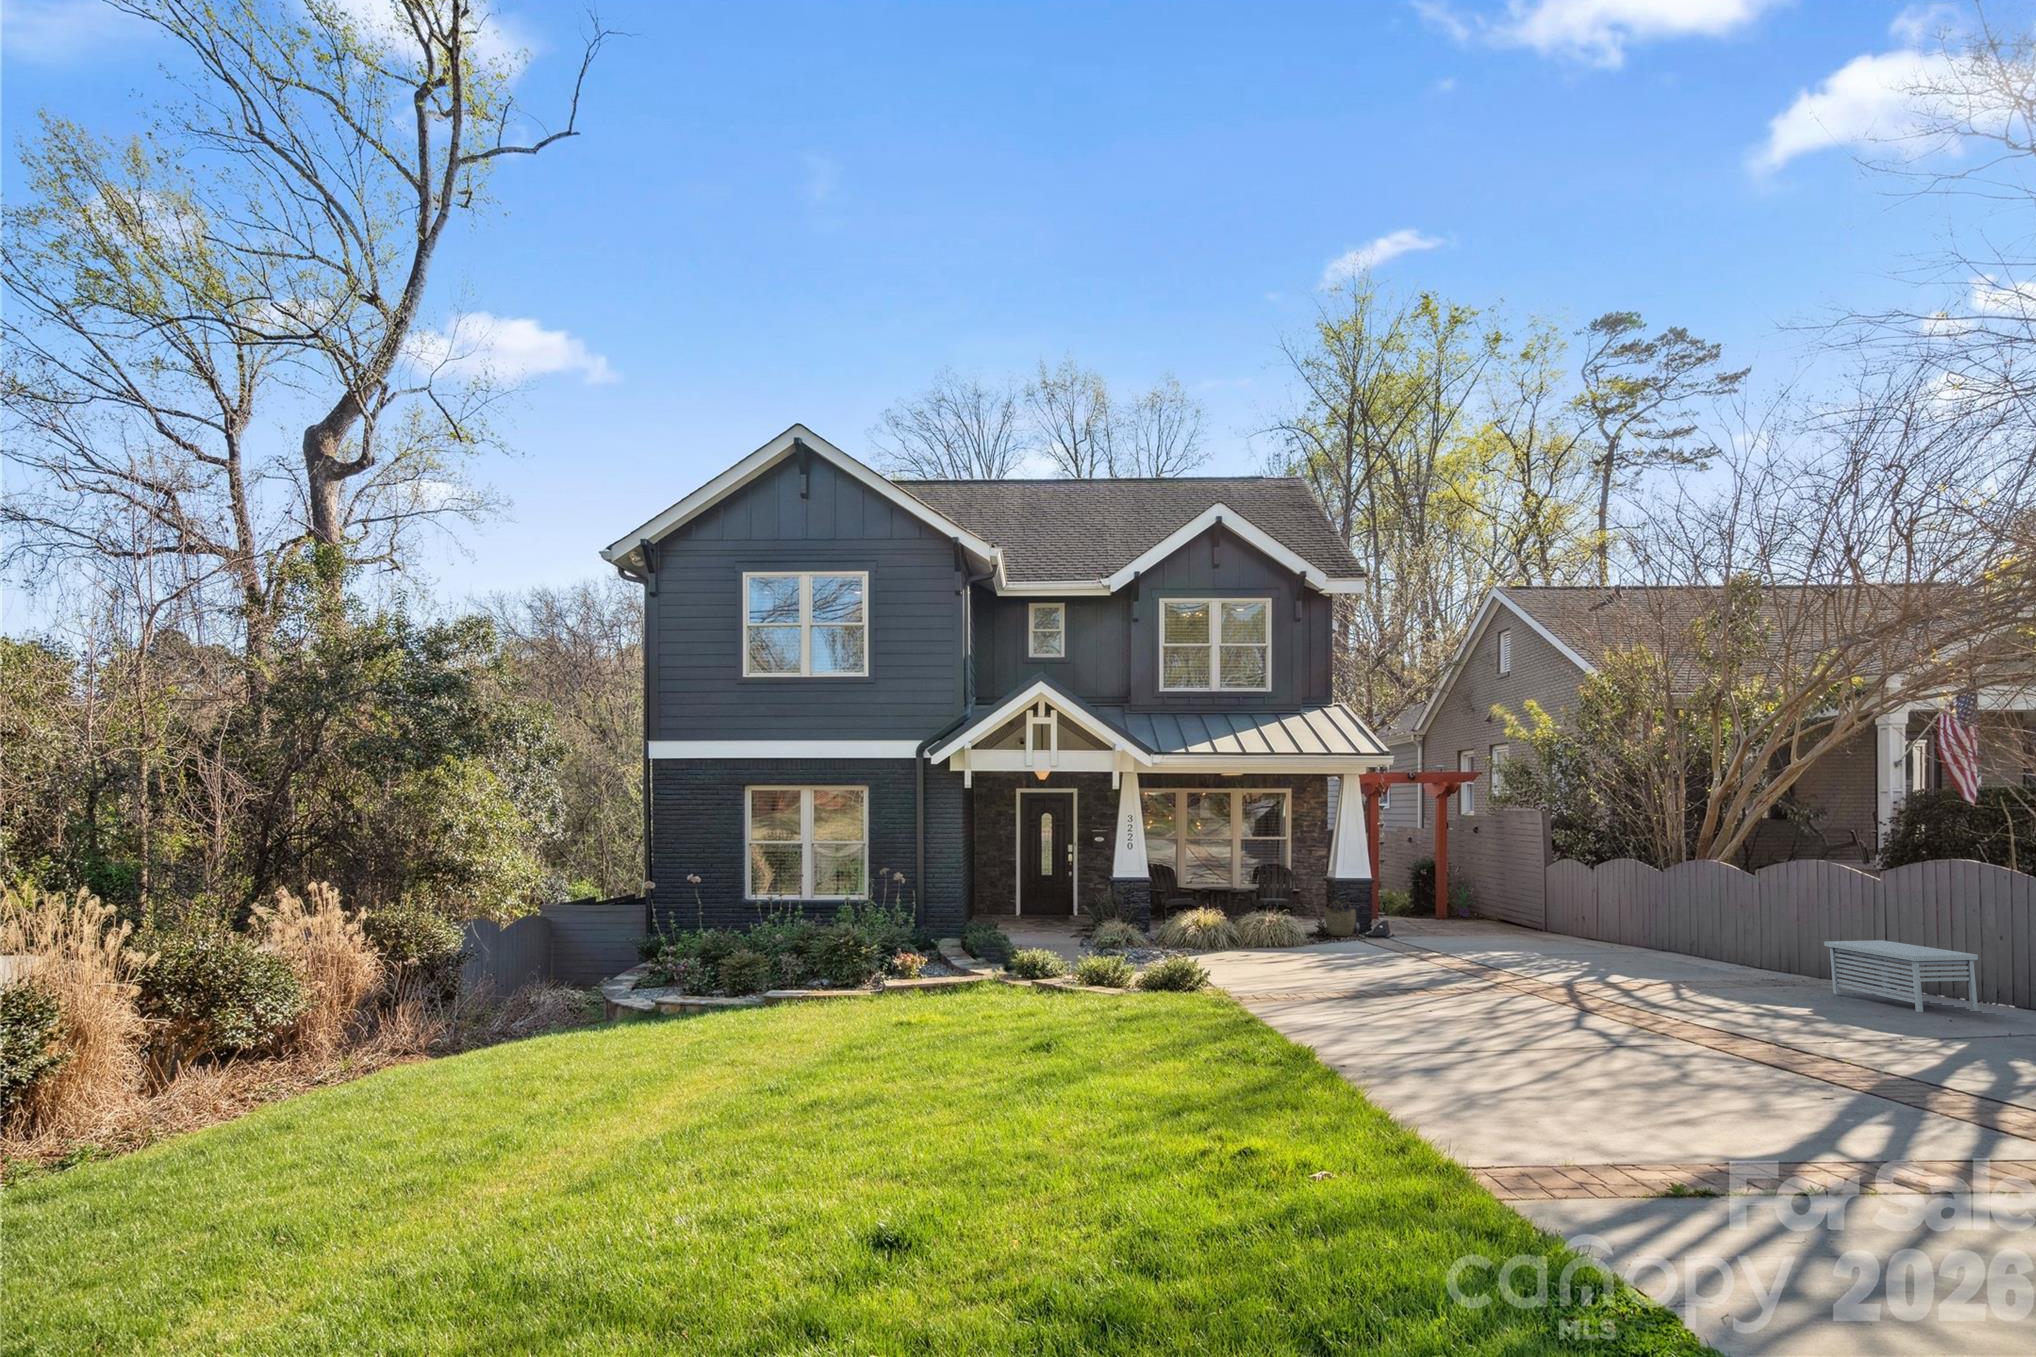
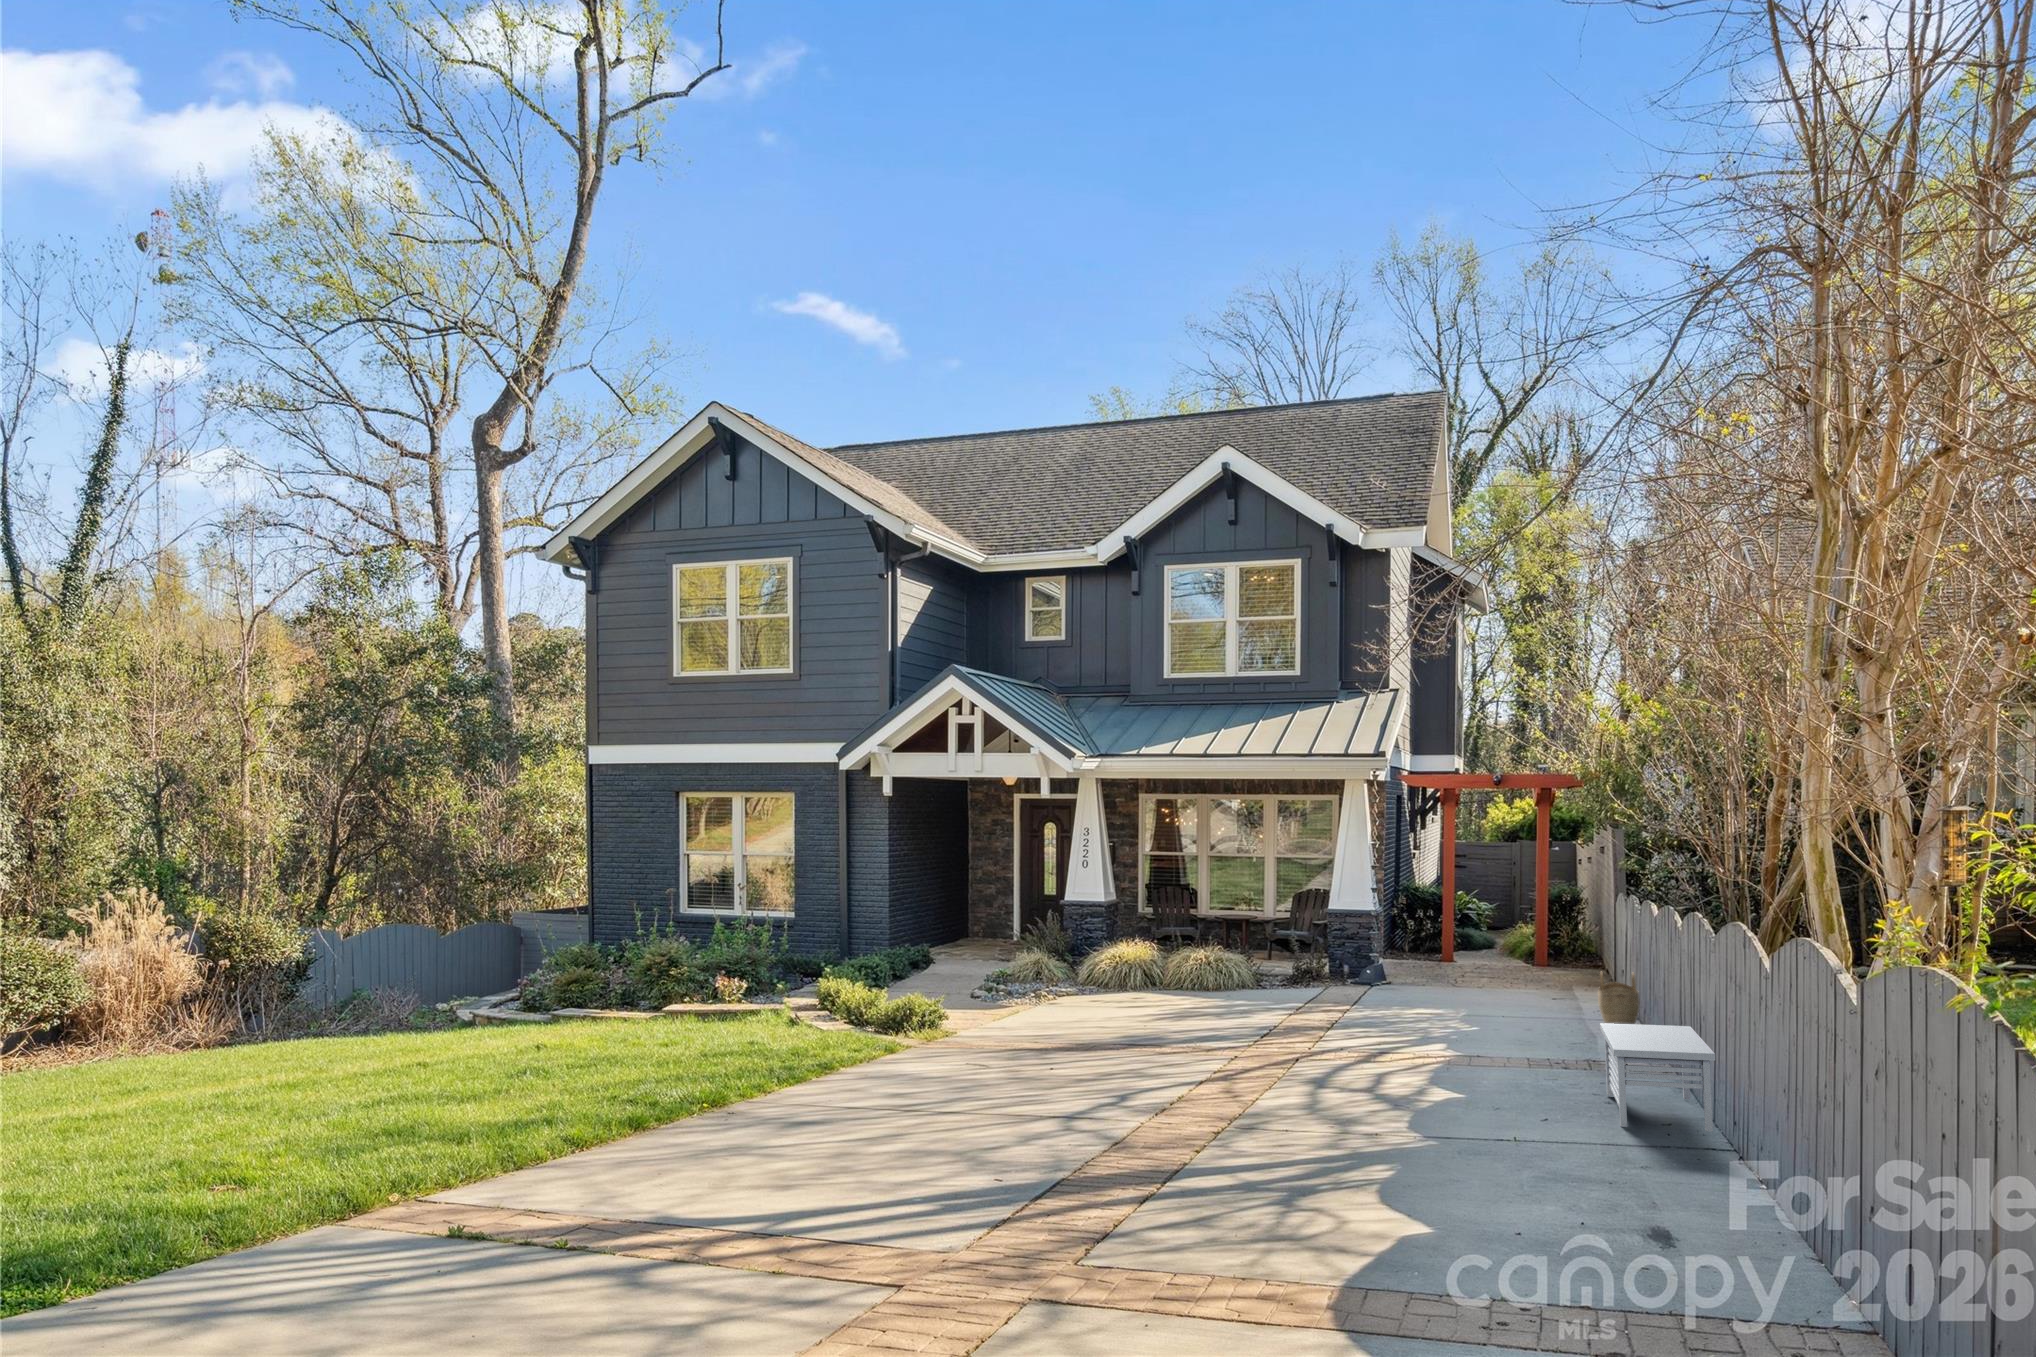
decorative plant: present [1458,888,1470,918] -> none [1545,926,1592,967]
woven basket: present [1325,902,1356,936] -> present [1598,972,1640,1024]

